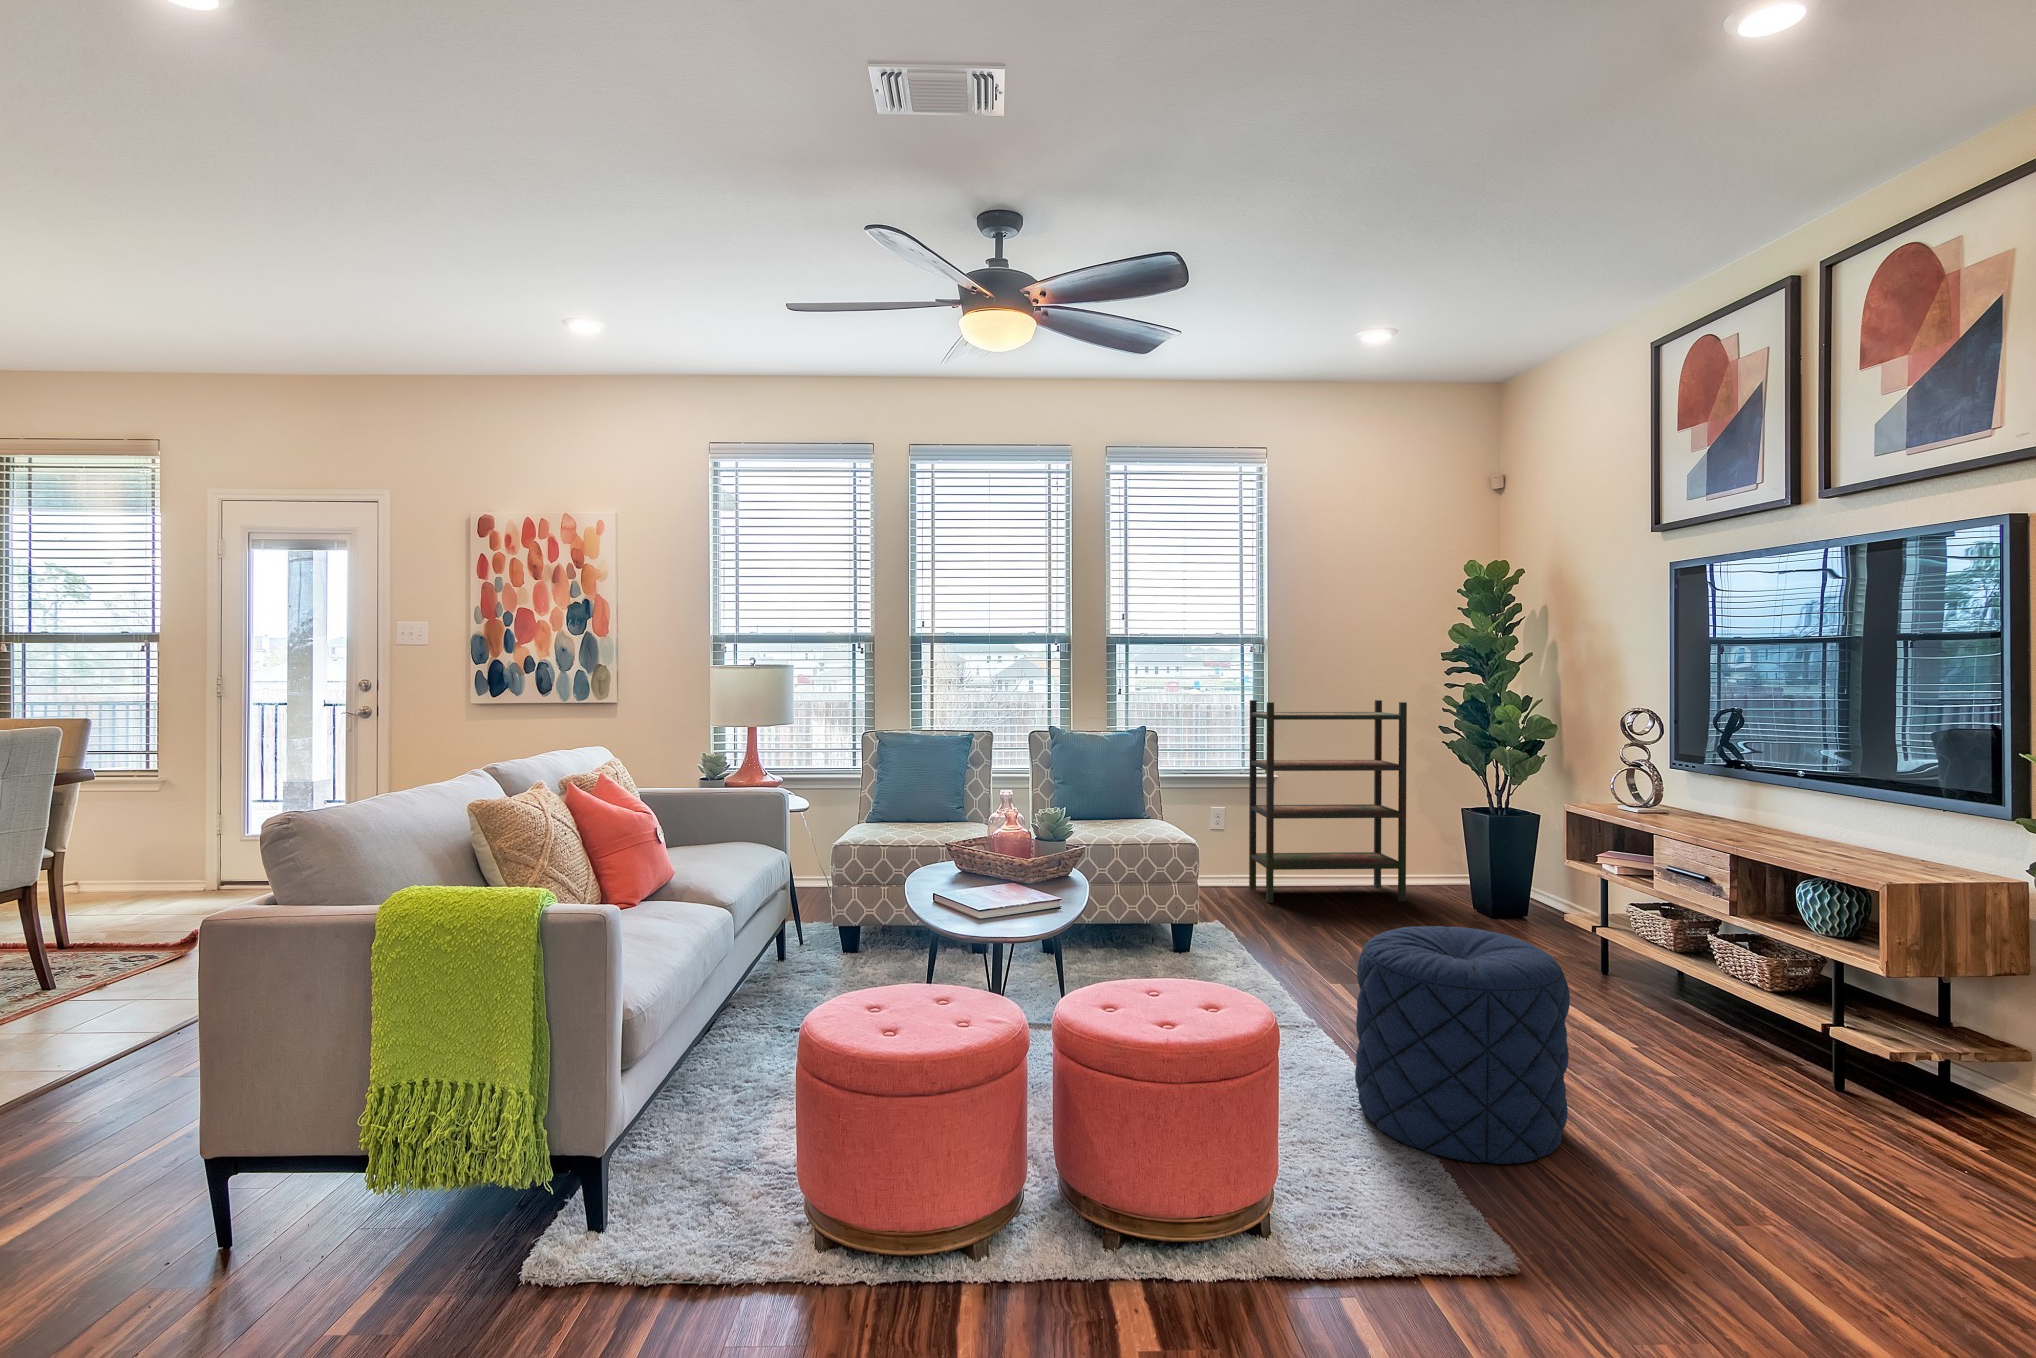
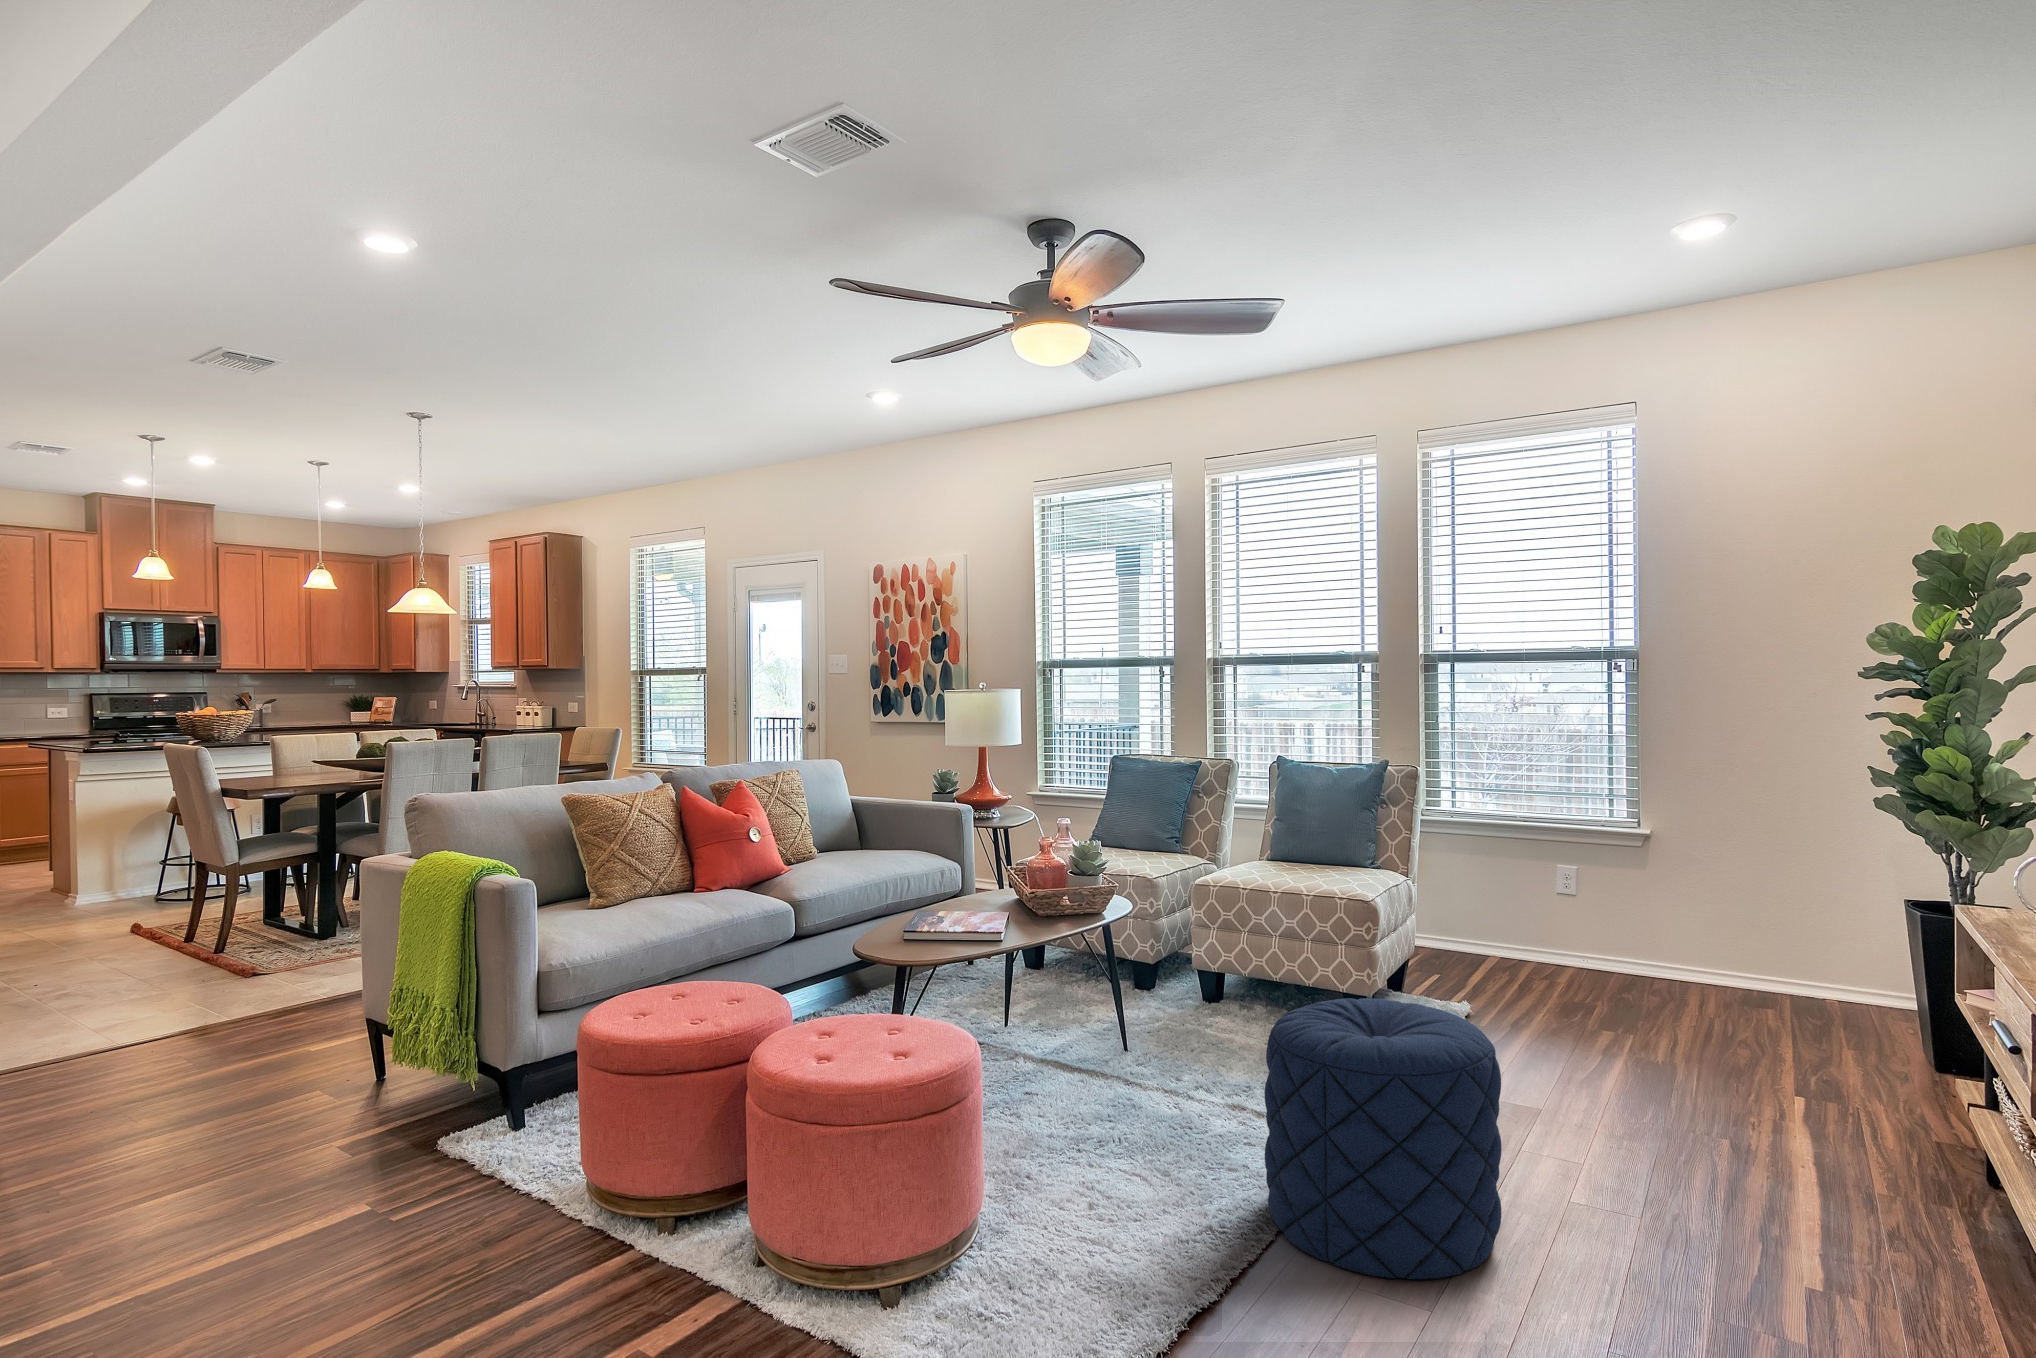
bookshelf: present [1249,700,1407,903] -> none [1604,732,1834,1024]

